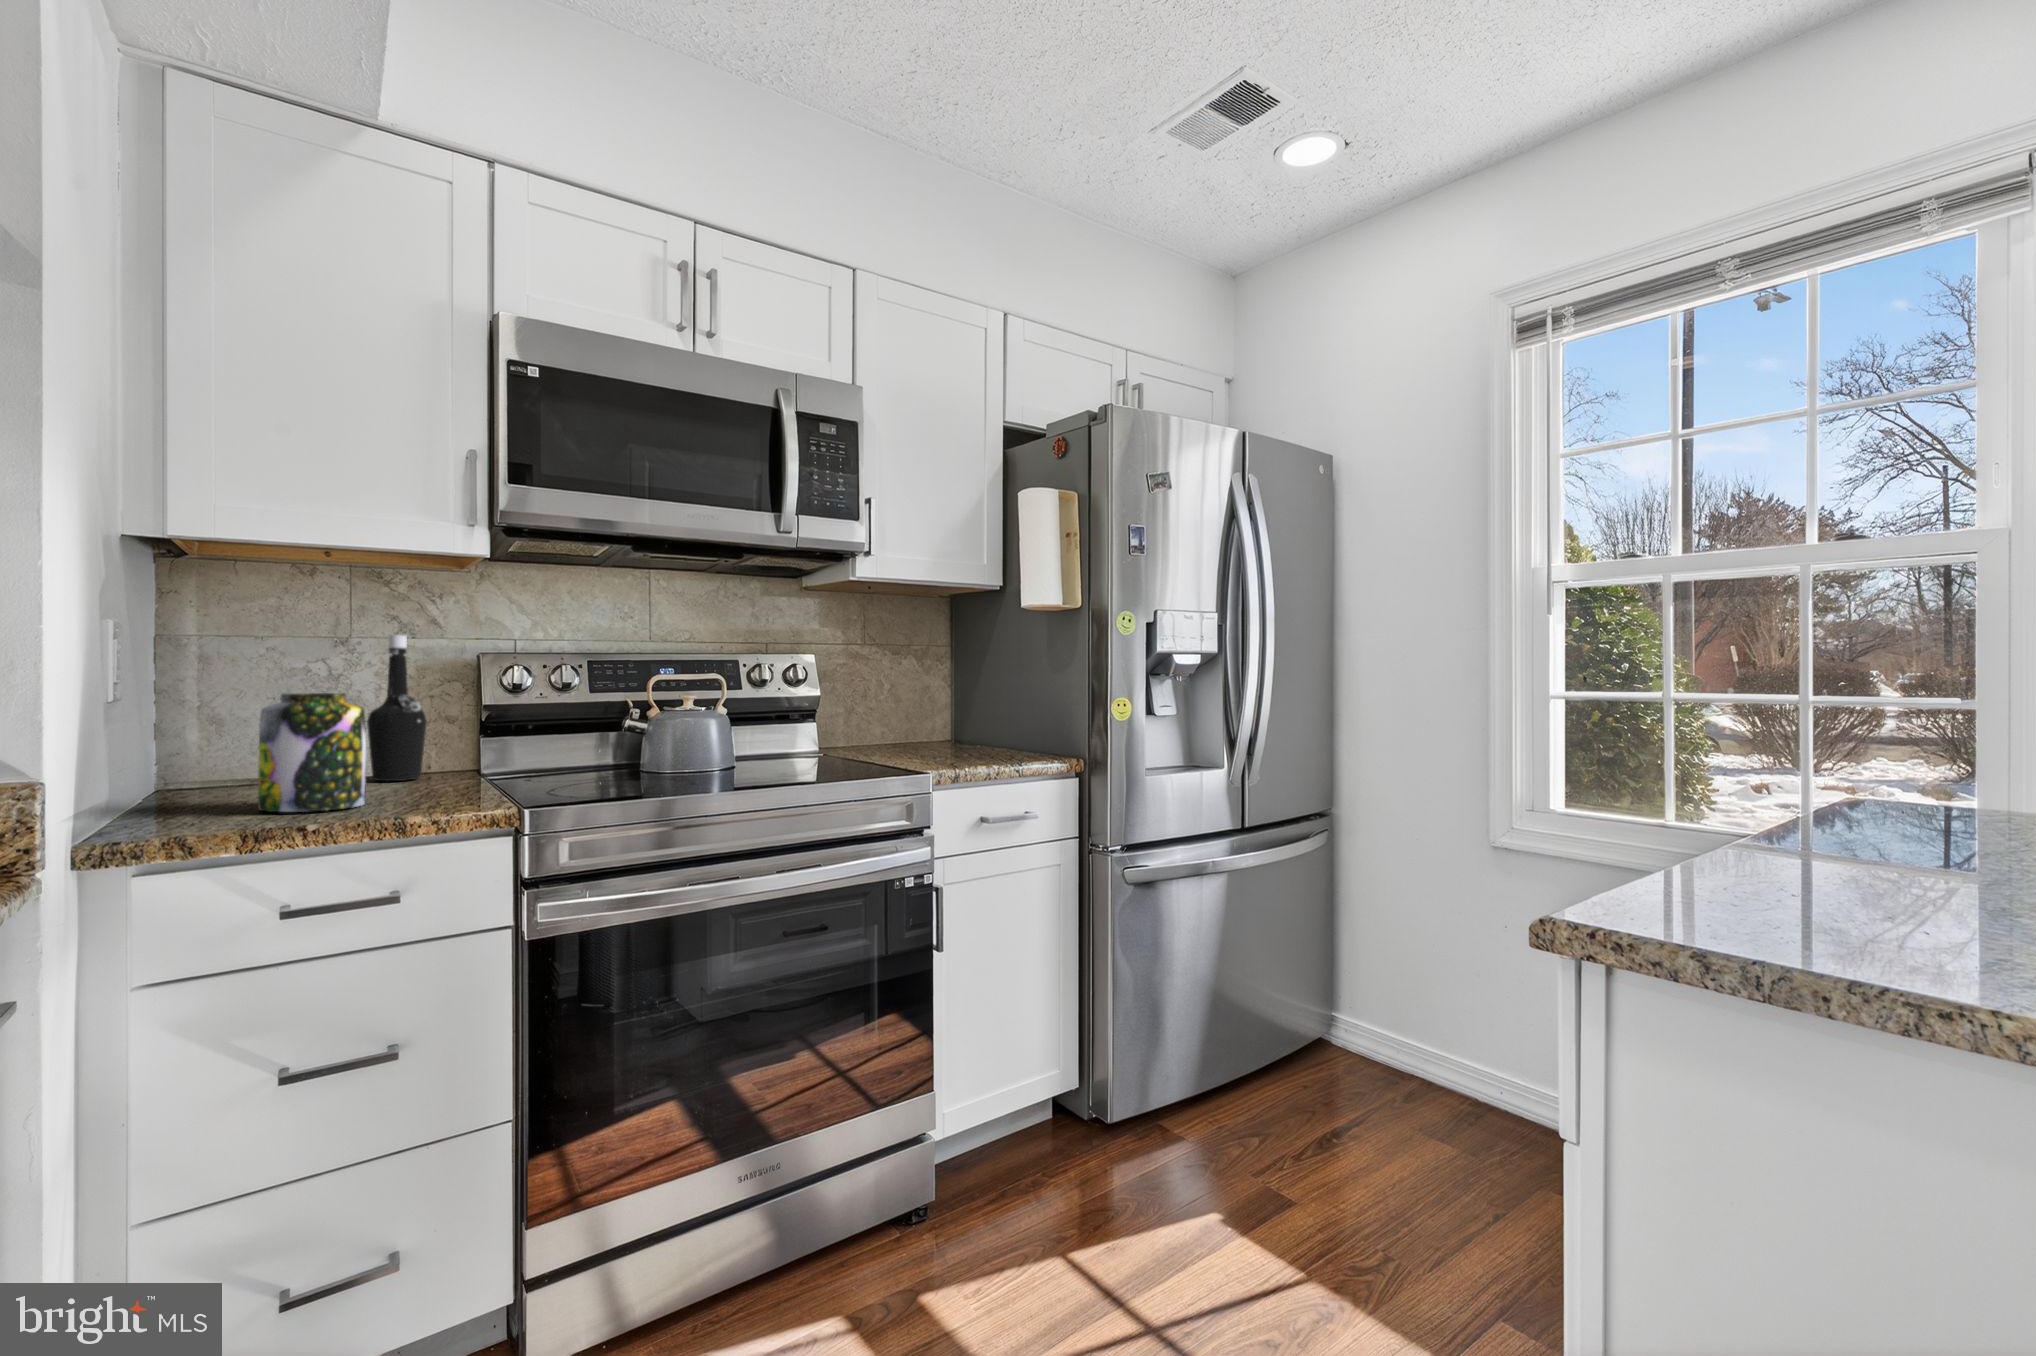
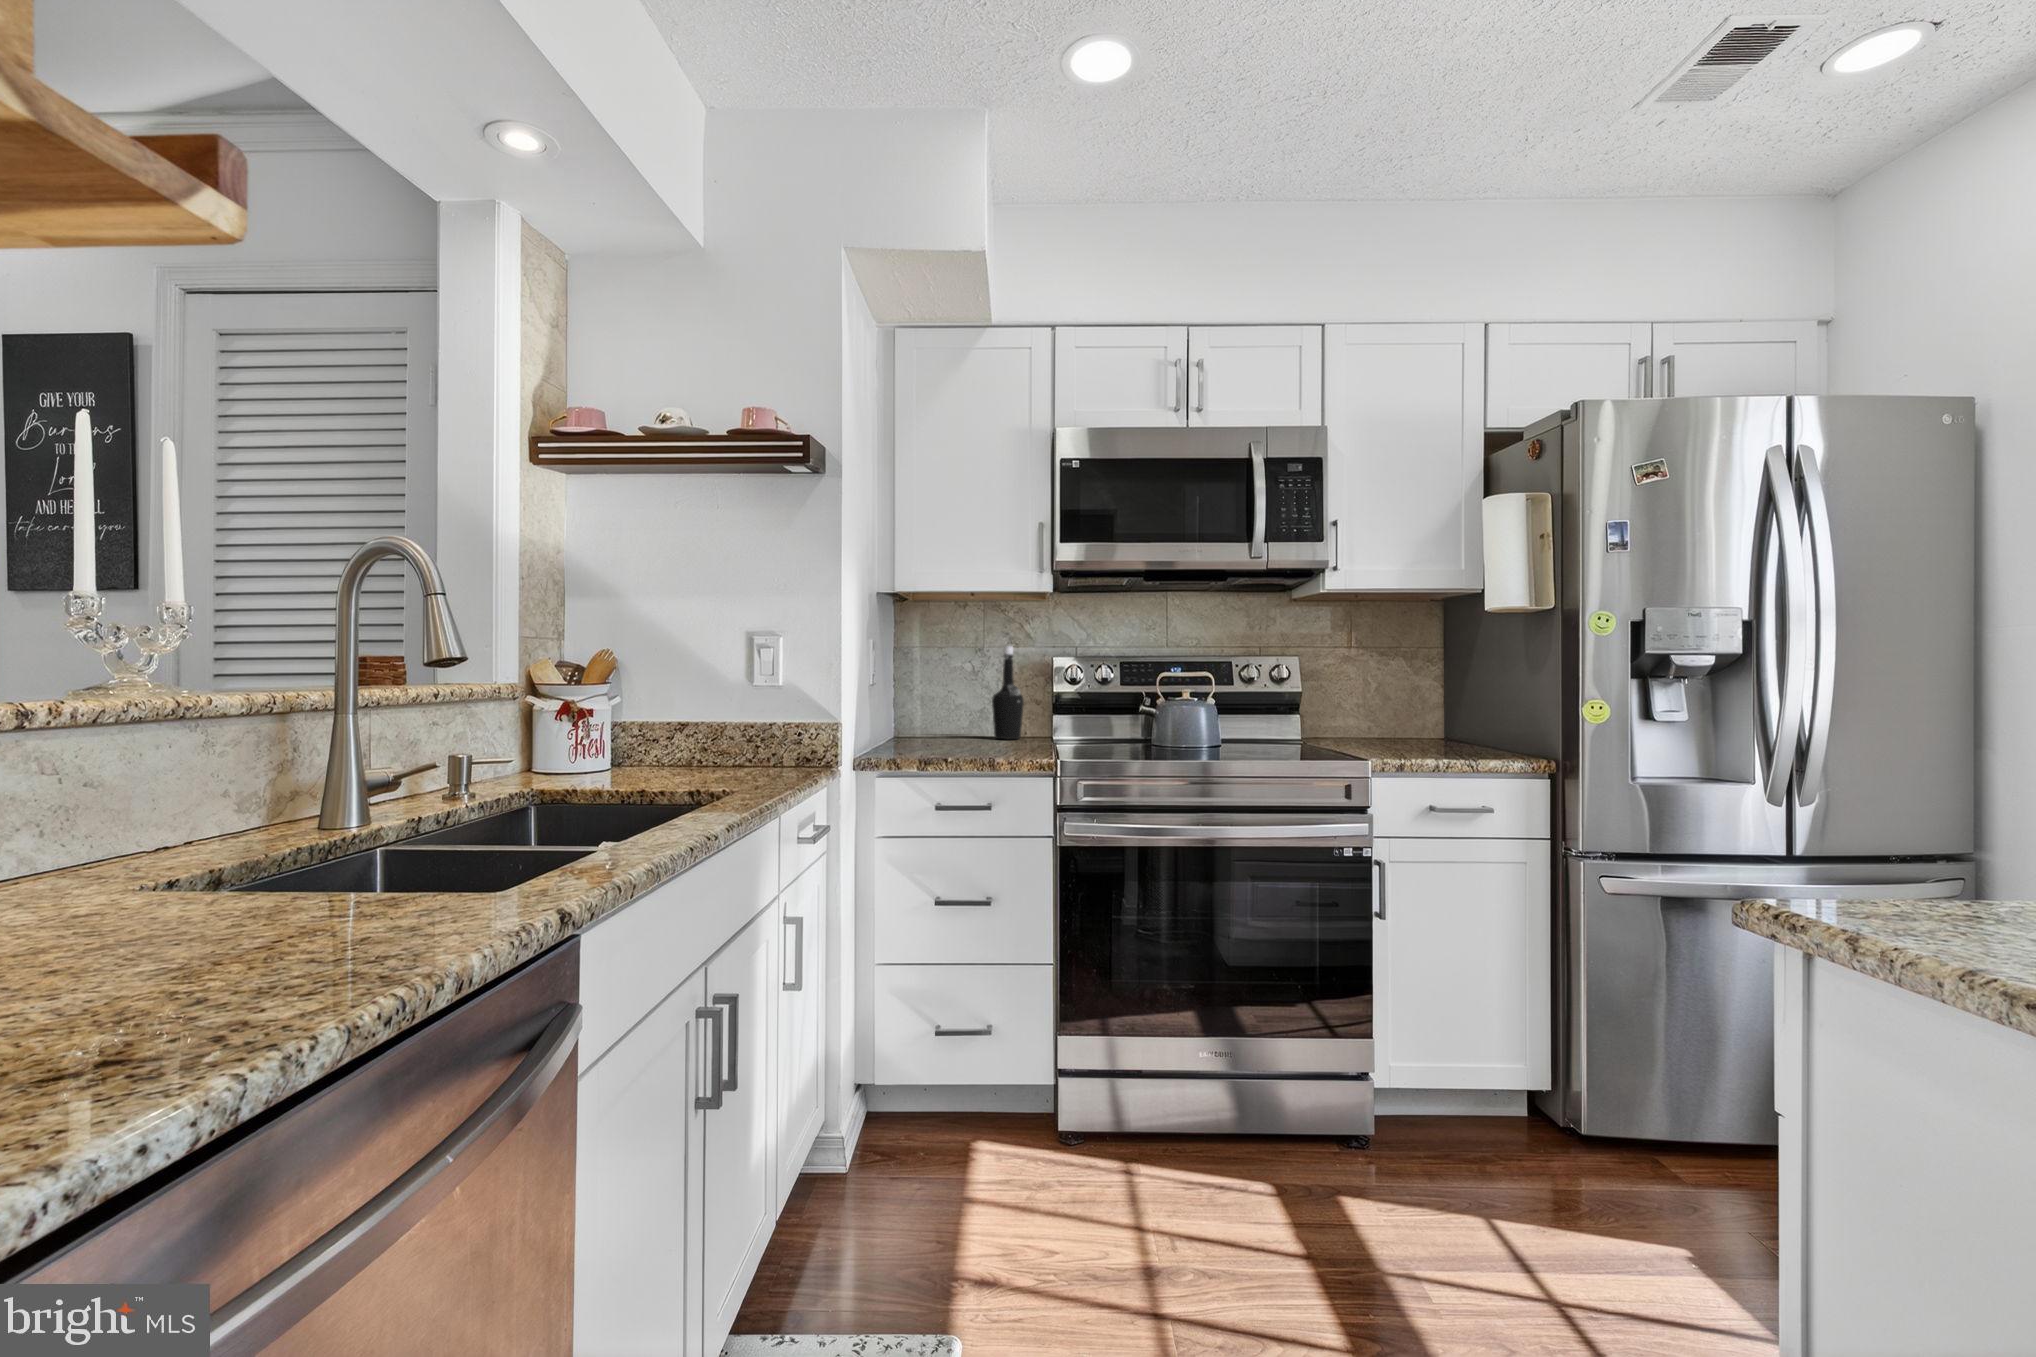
jar: present [258,693,366,812] -> none [930,682,980,751]

